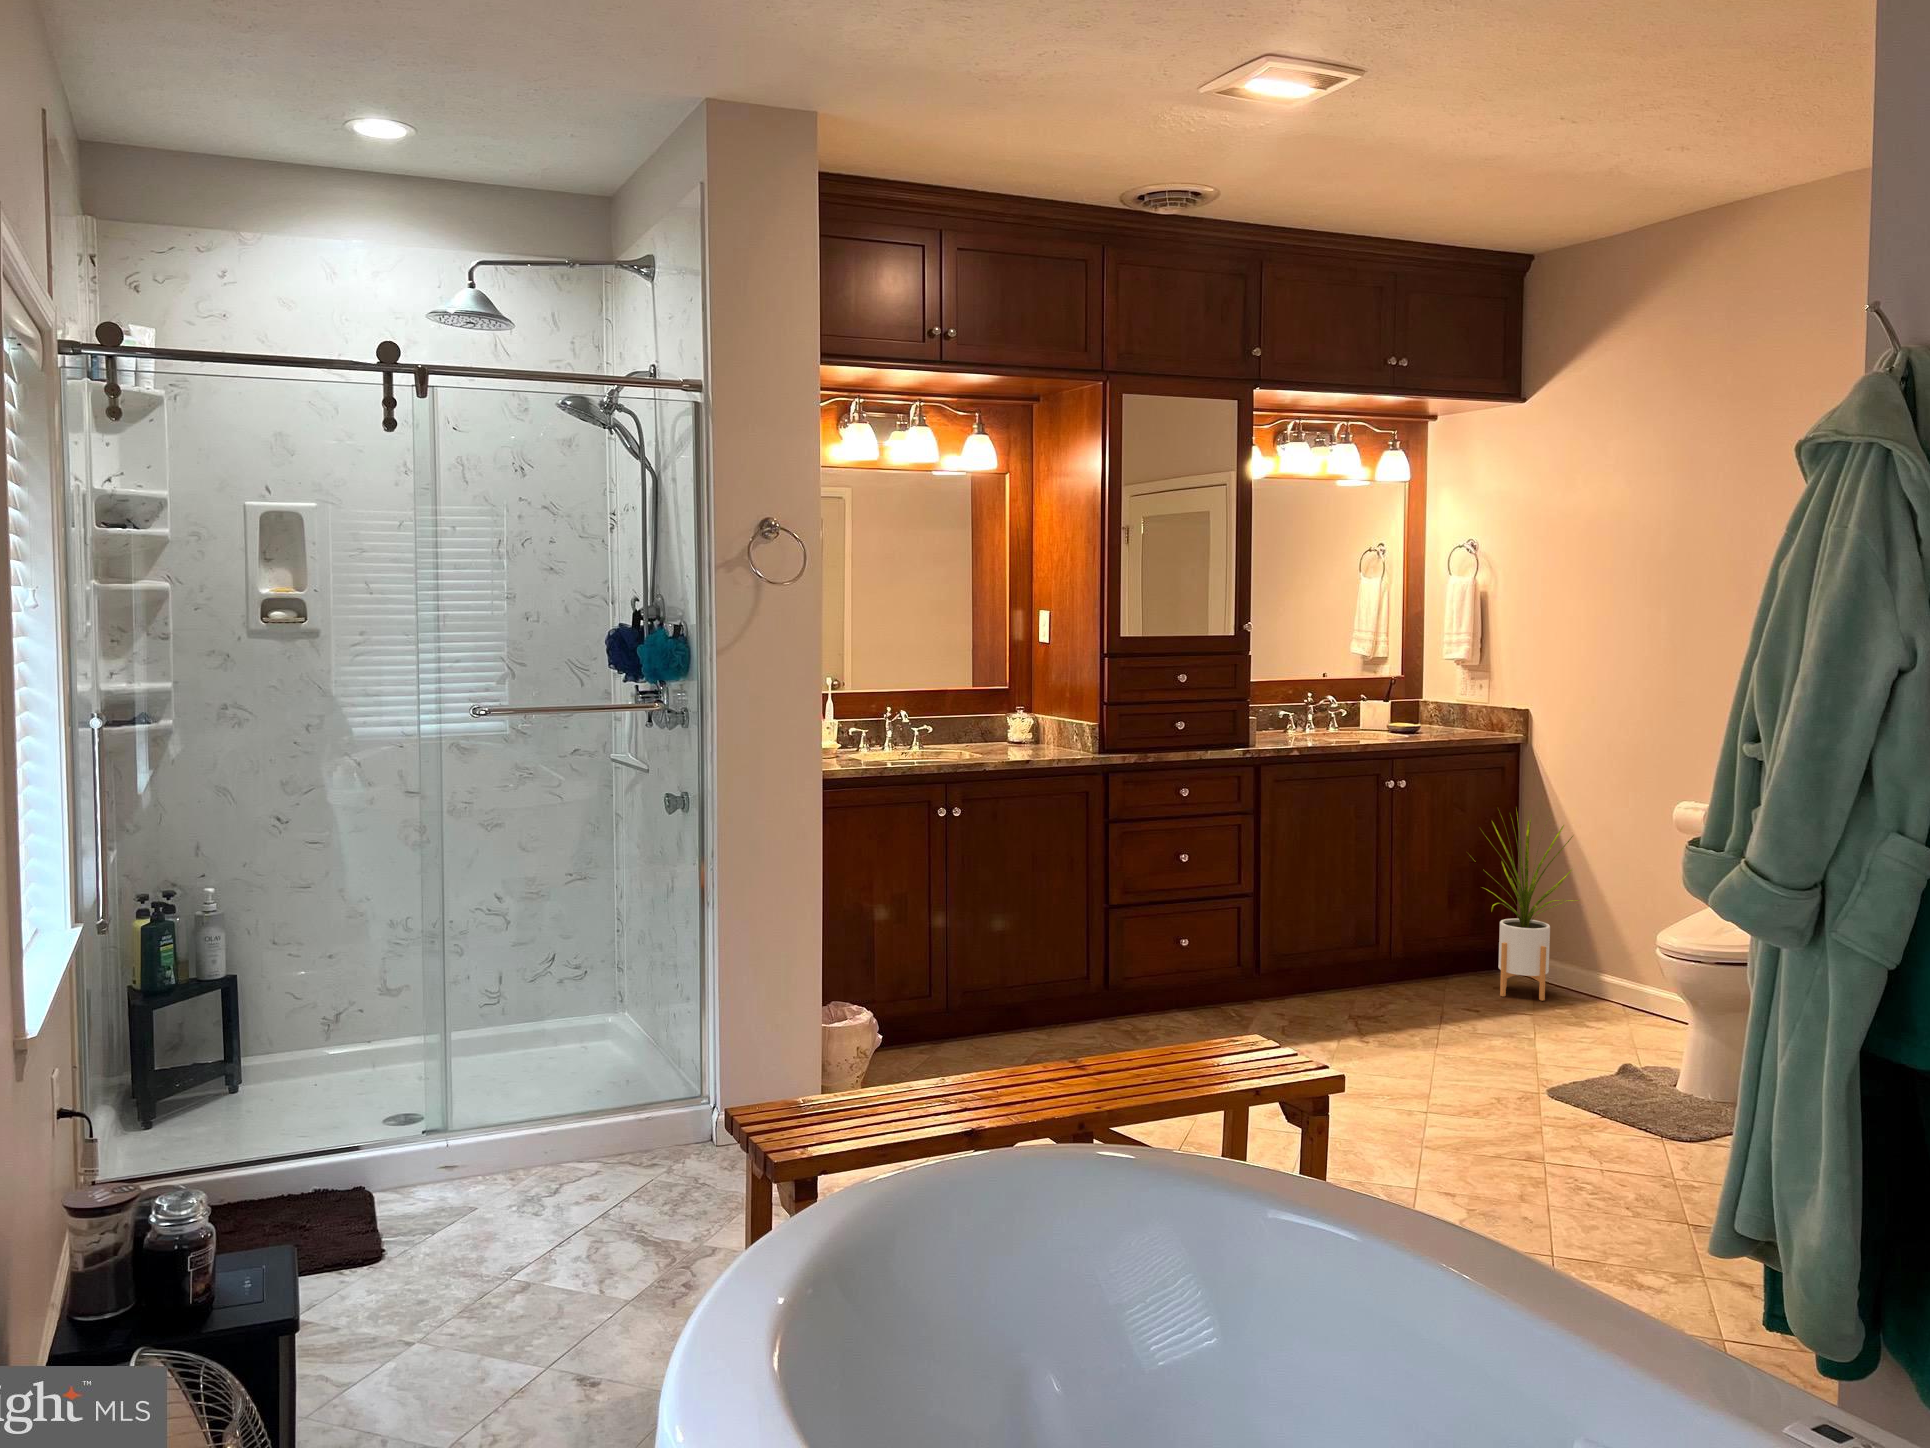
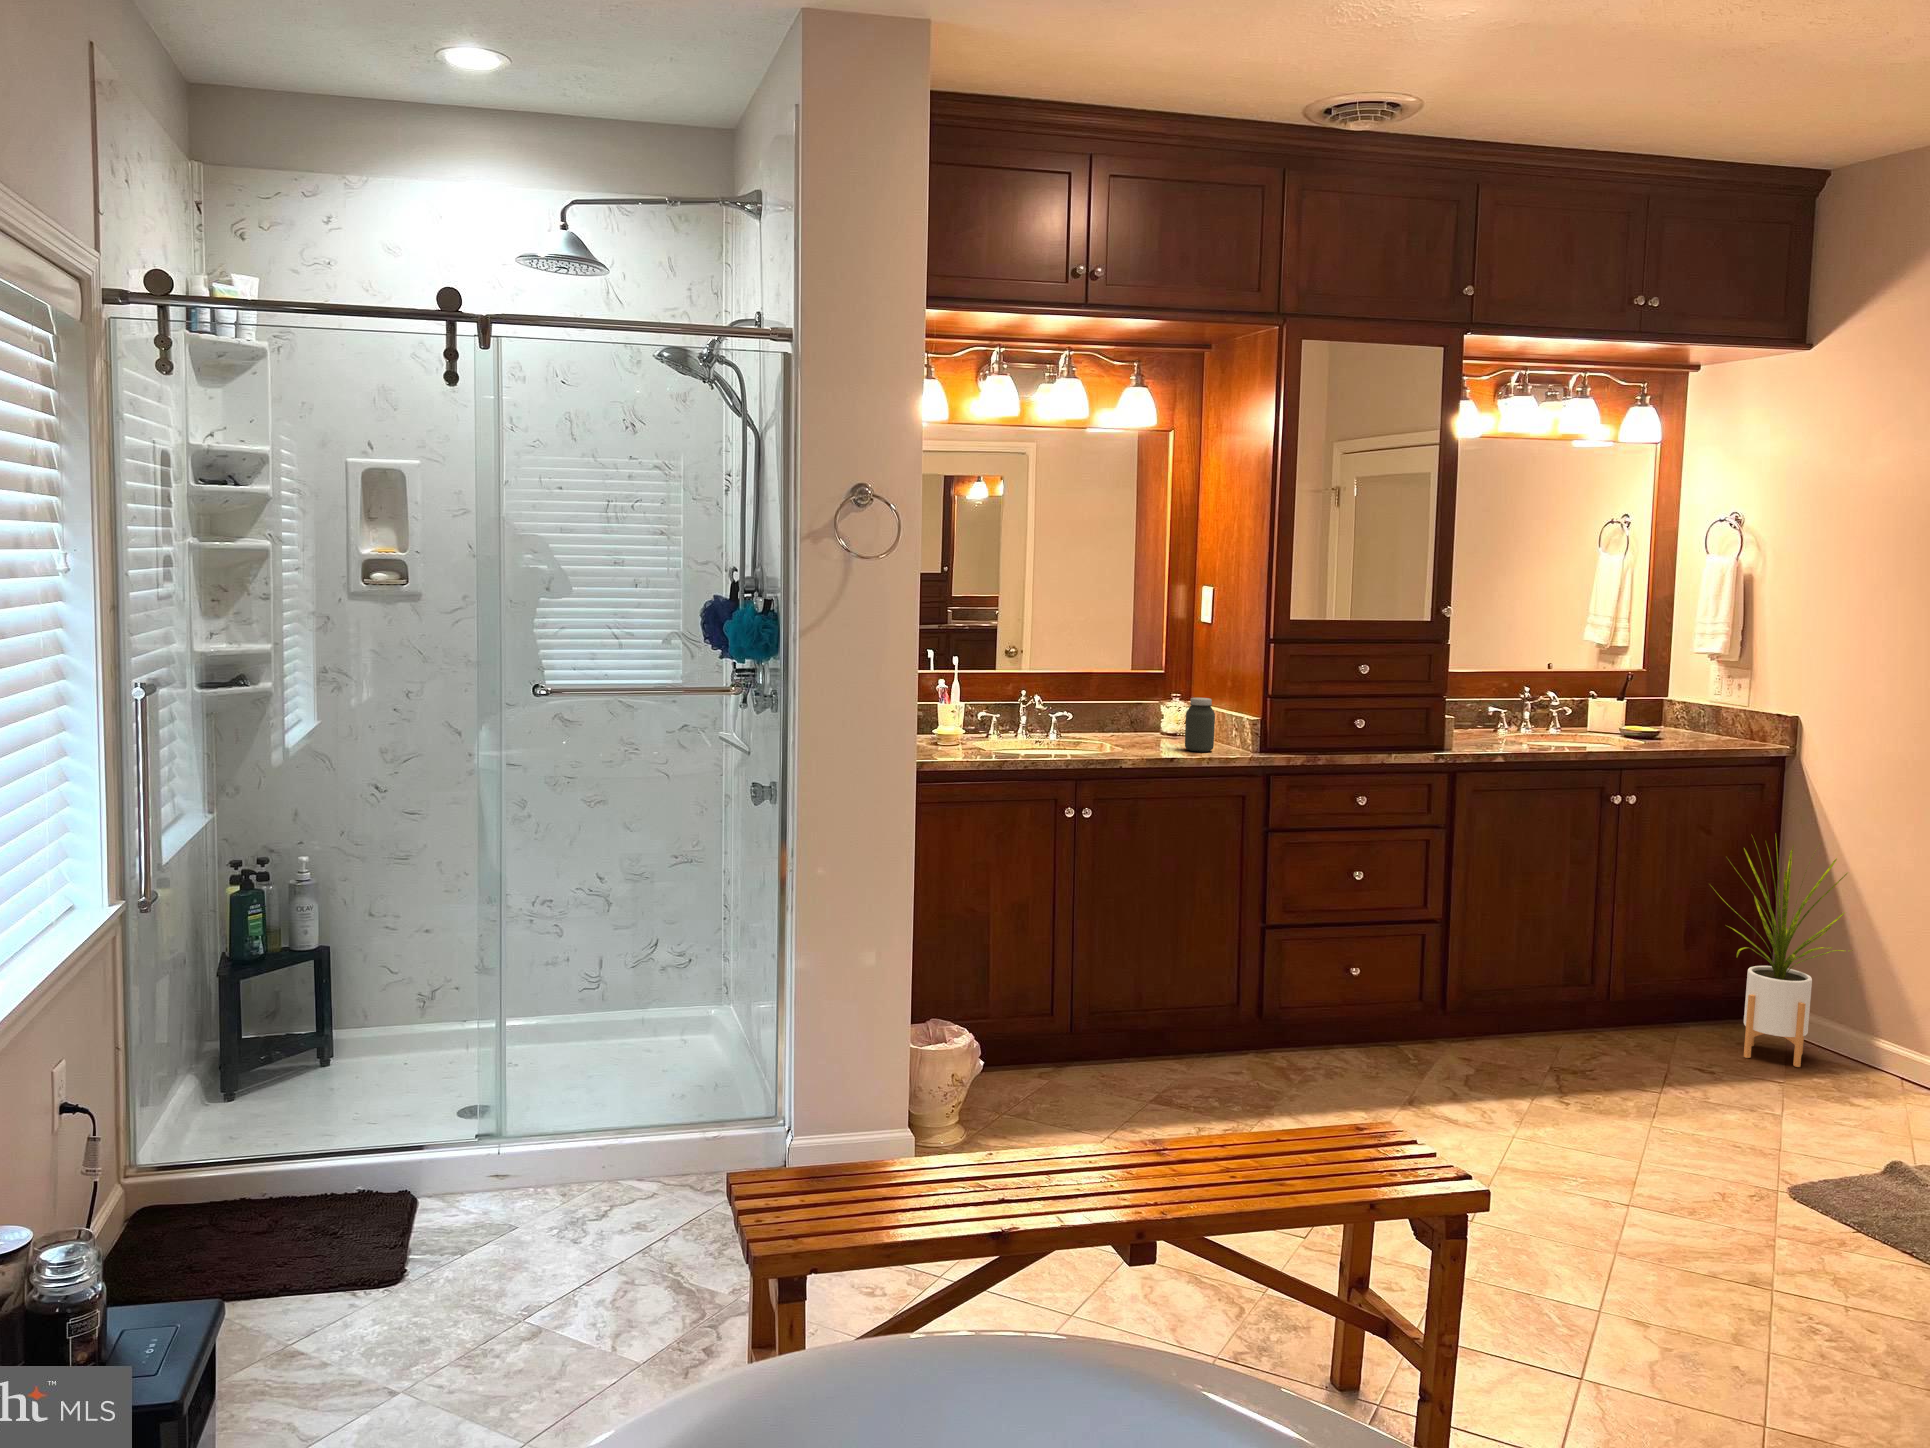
jar: none [1034,708,1059,755] -> present [1185,698,1215,752]

